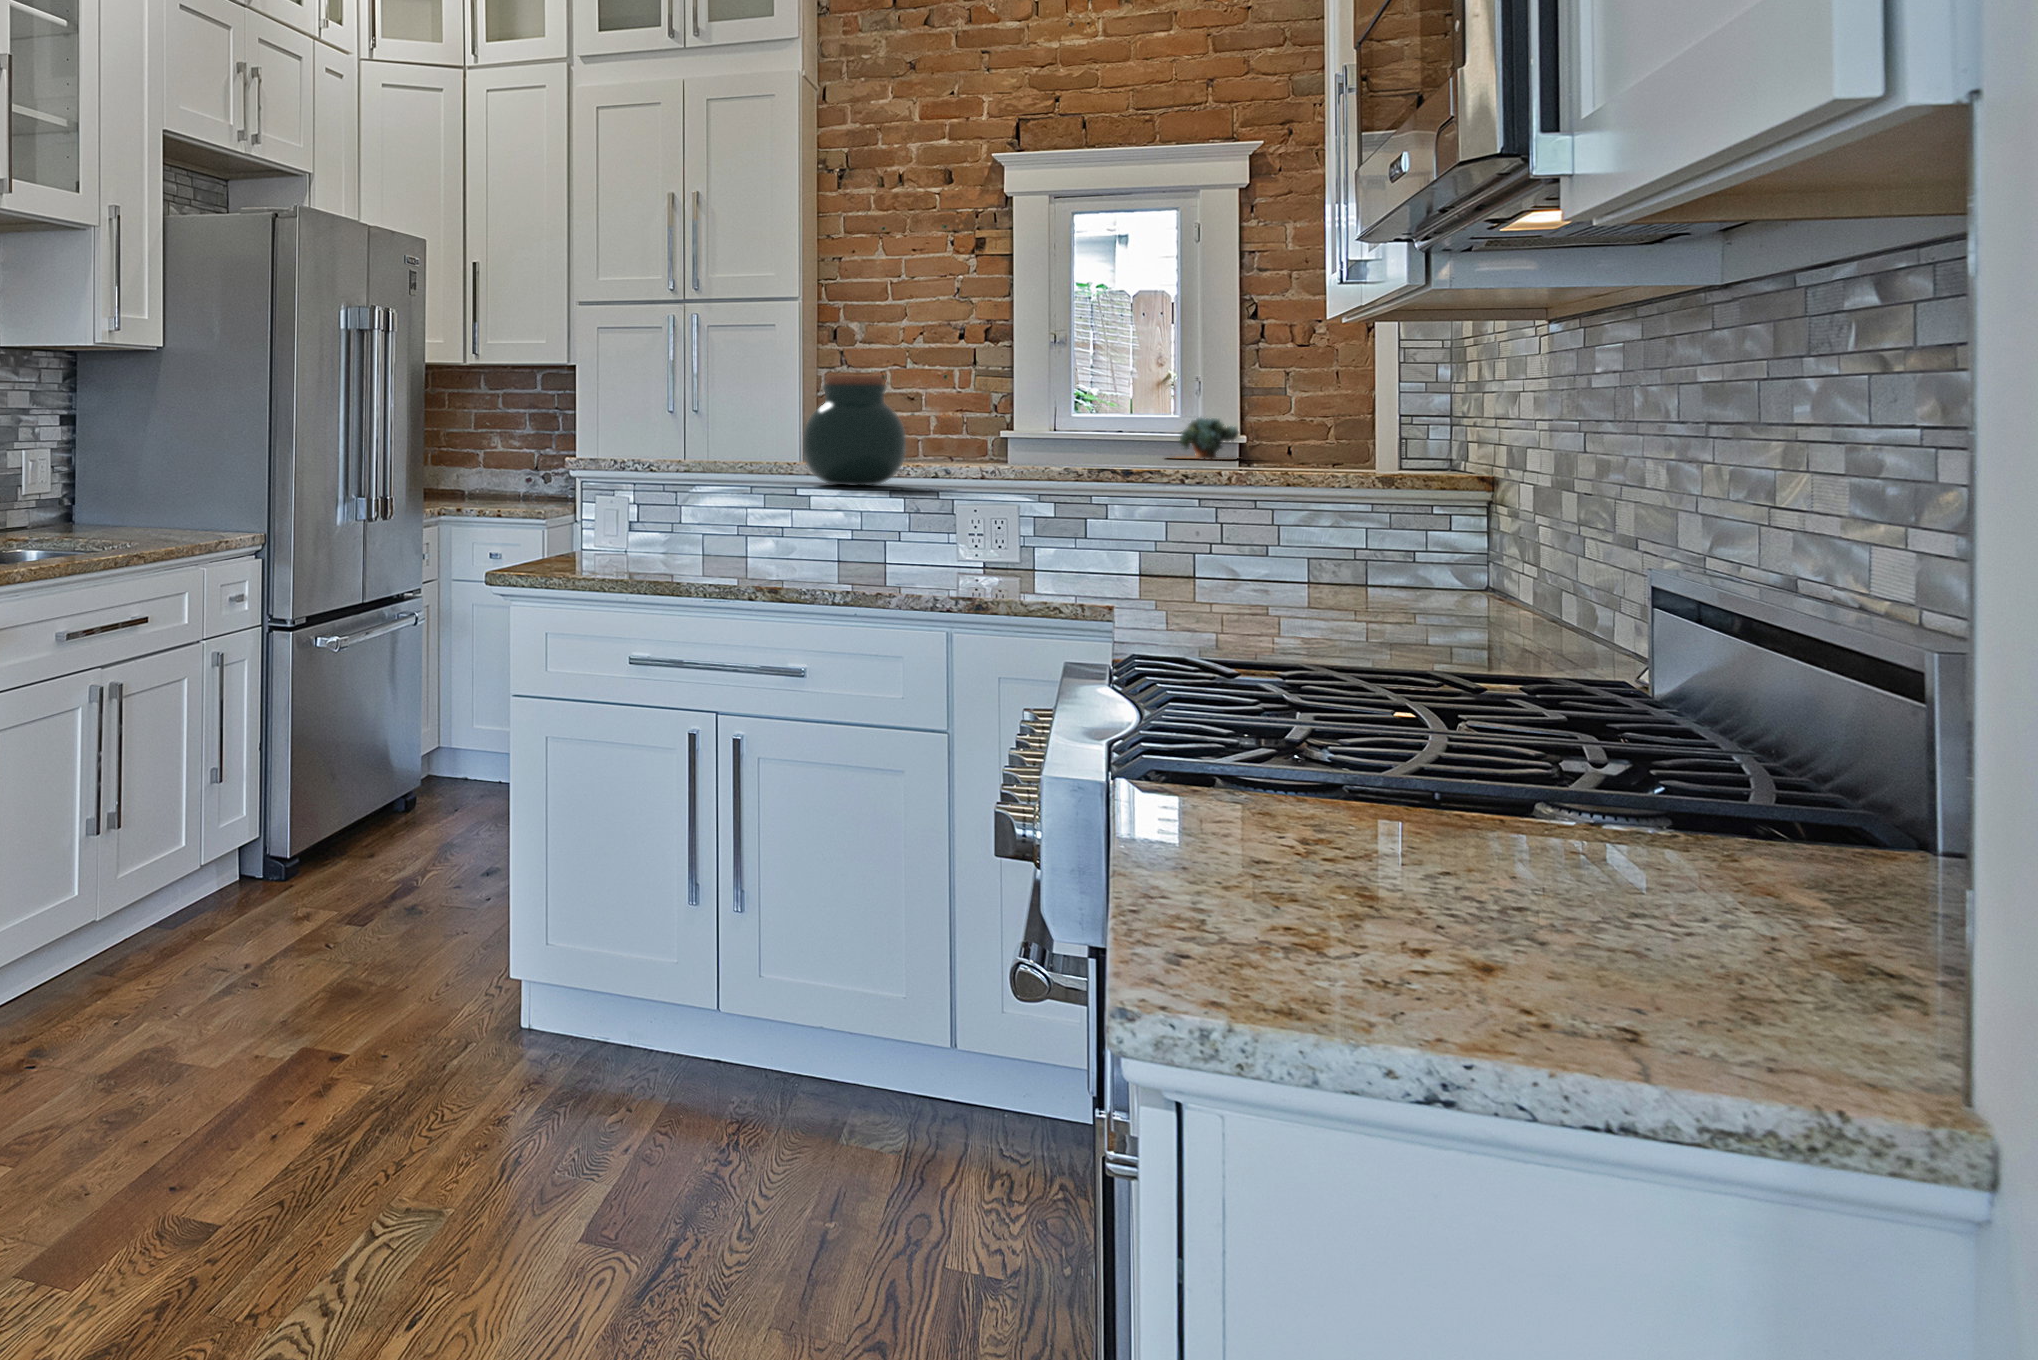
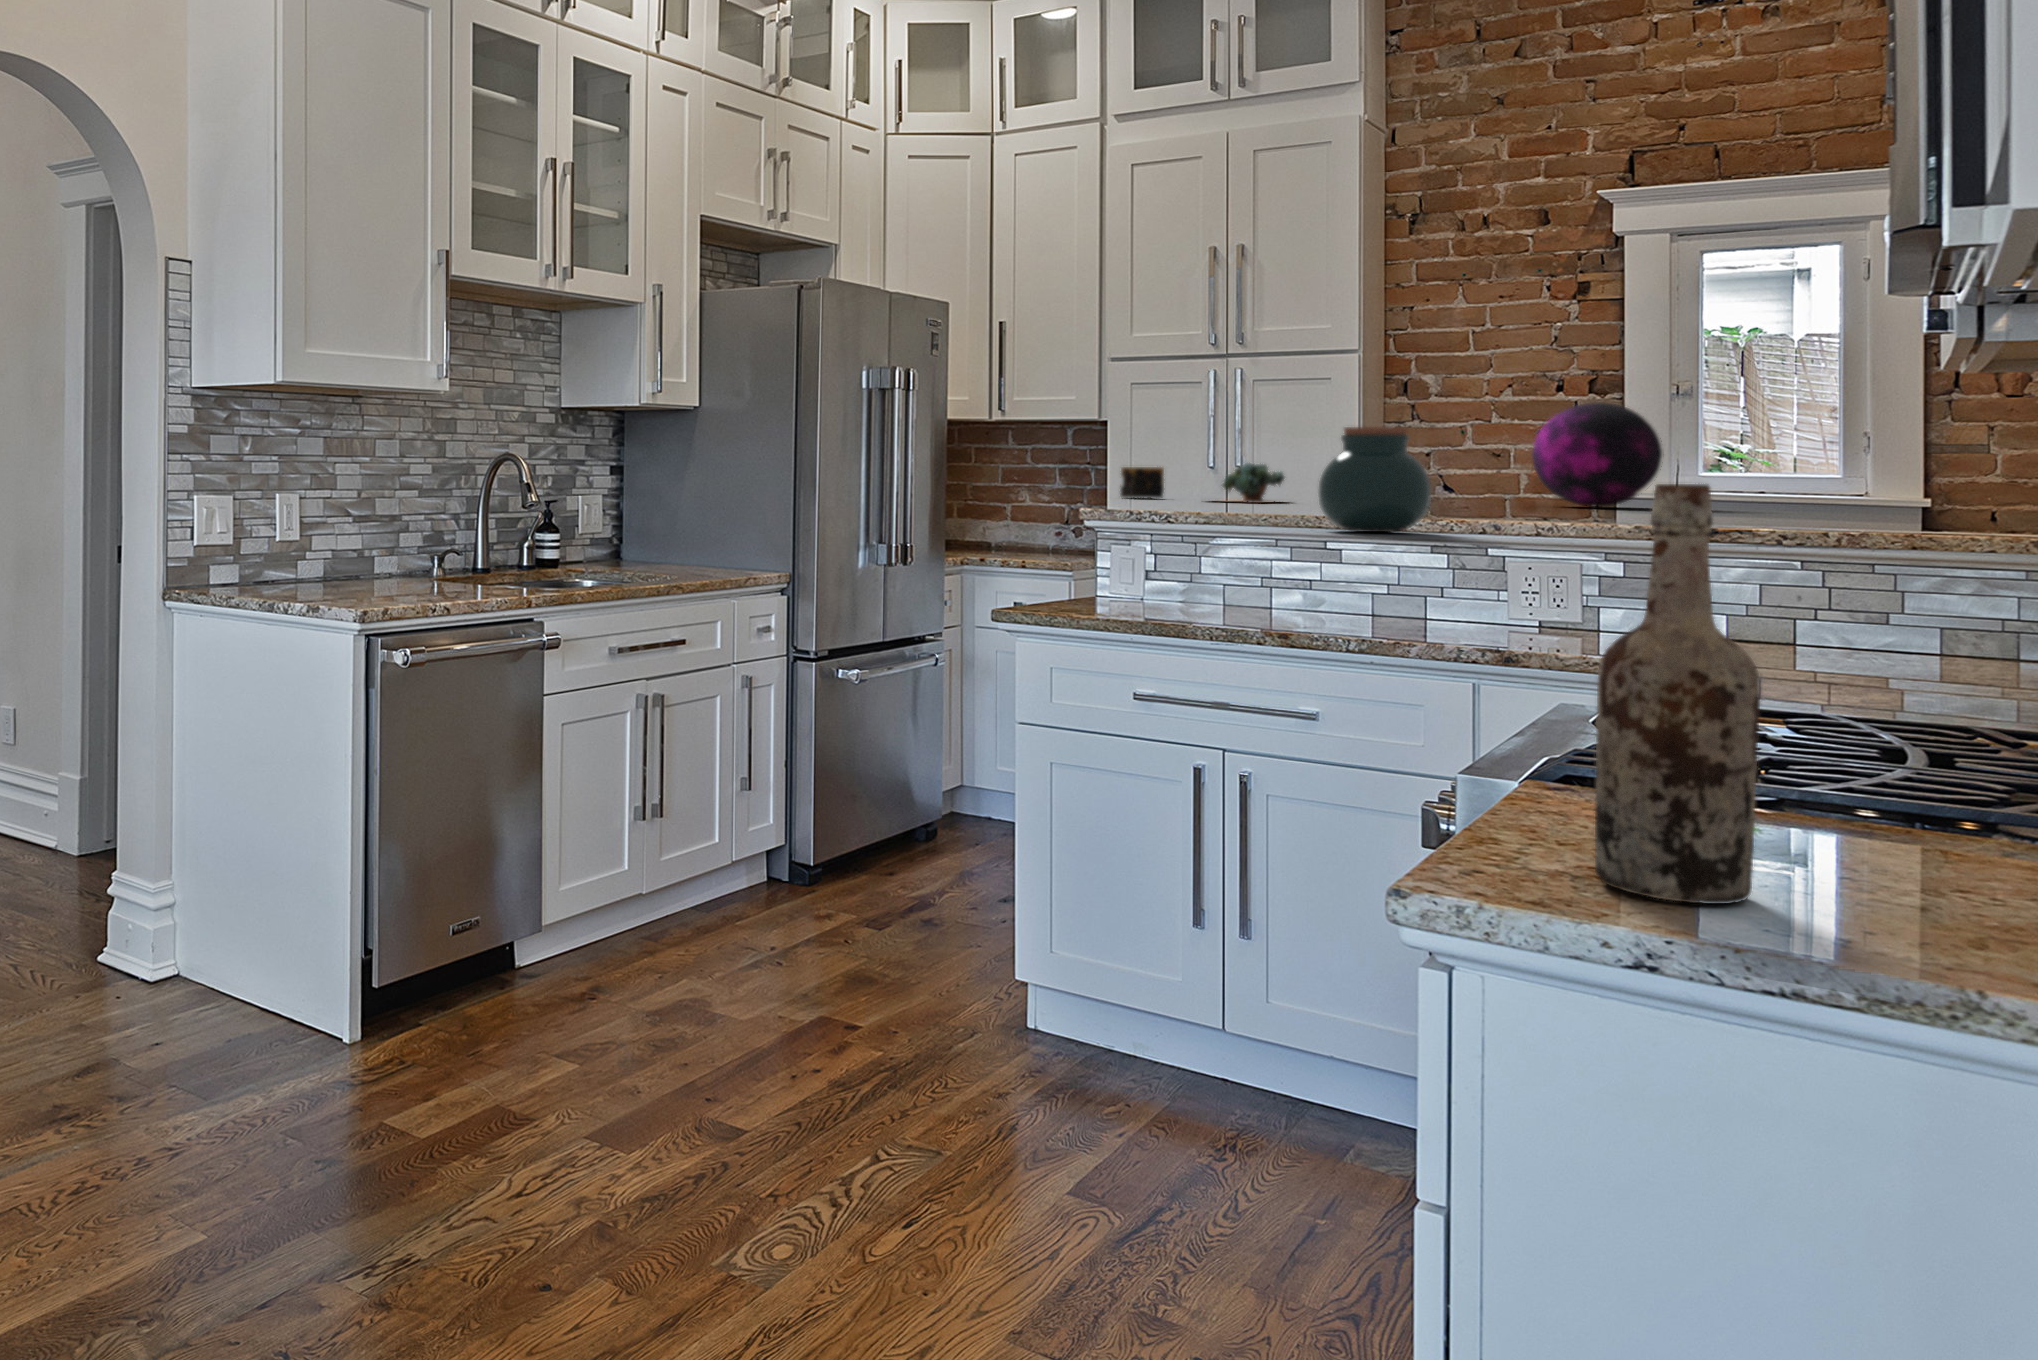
decorative orb: none [945,354,1050,453] -> present [1532,402,1662,507]
candle: none [583,415,625,447] -> present [1120,467,1164,498]
succulent plant: present [1172,417,1239,460] -> present [1223,463,1284,503]
wine bottle: none [1314,454,1505,987] -> present [1595,484,1760,904]

